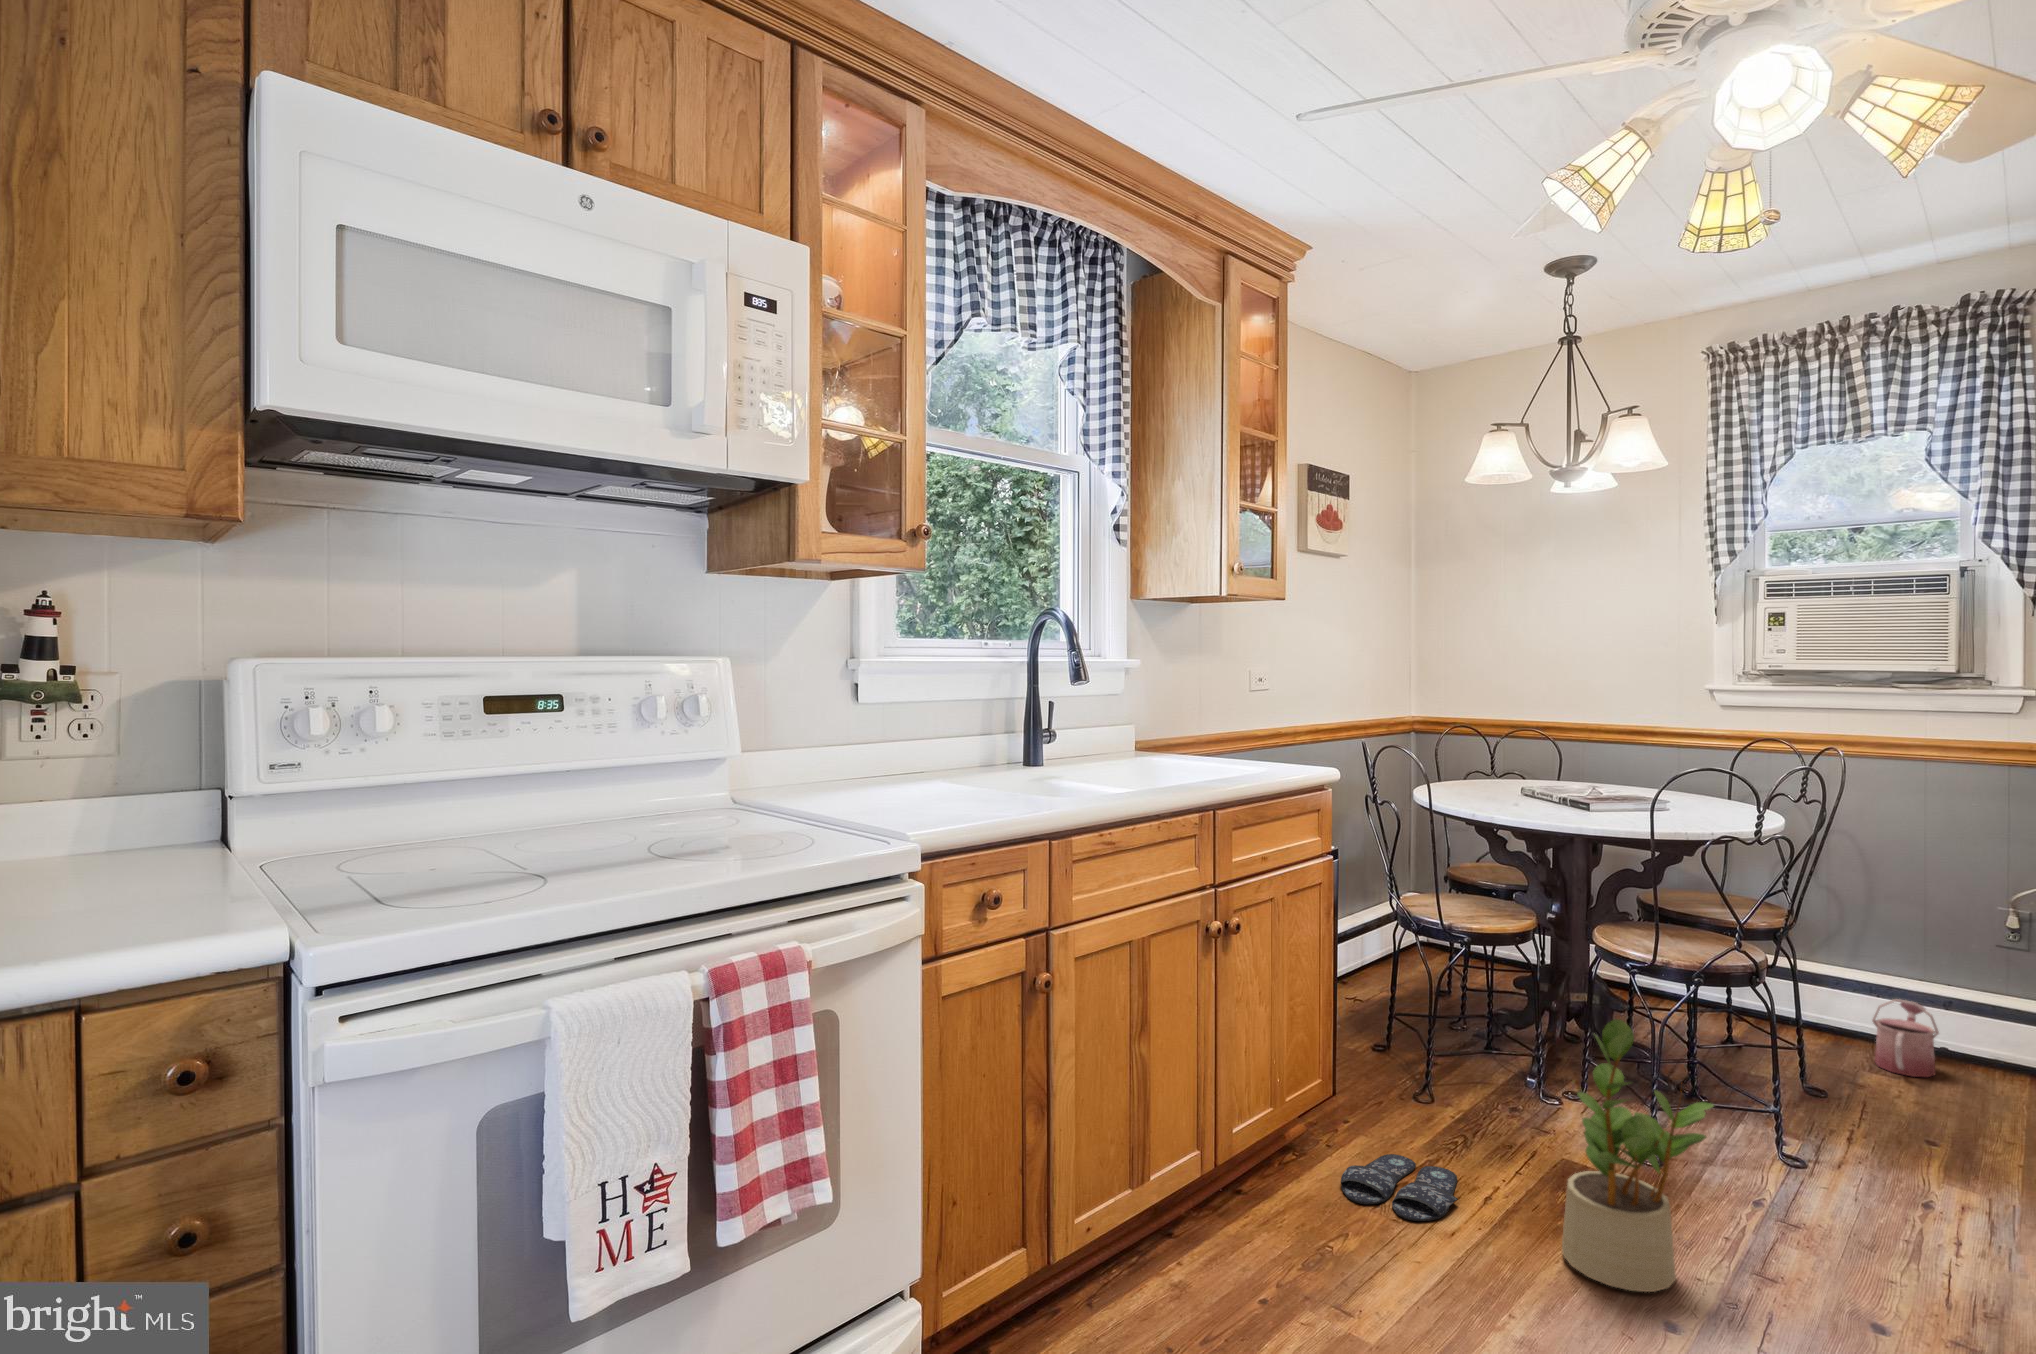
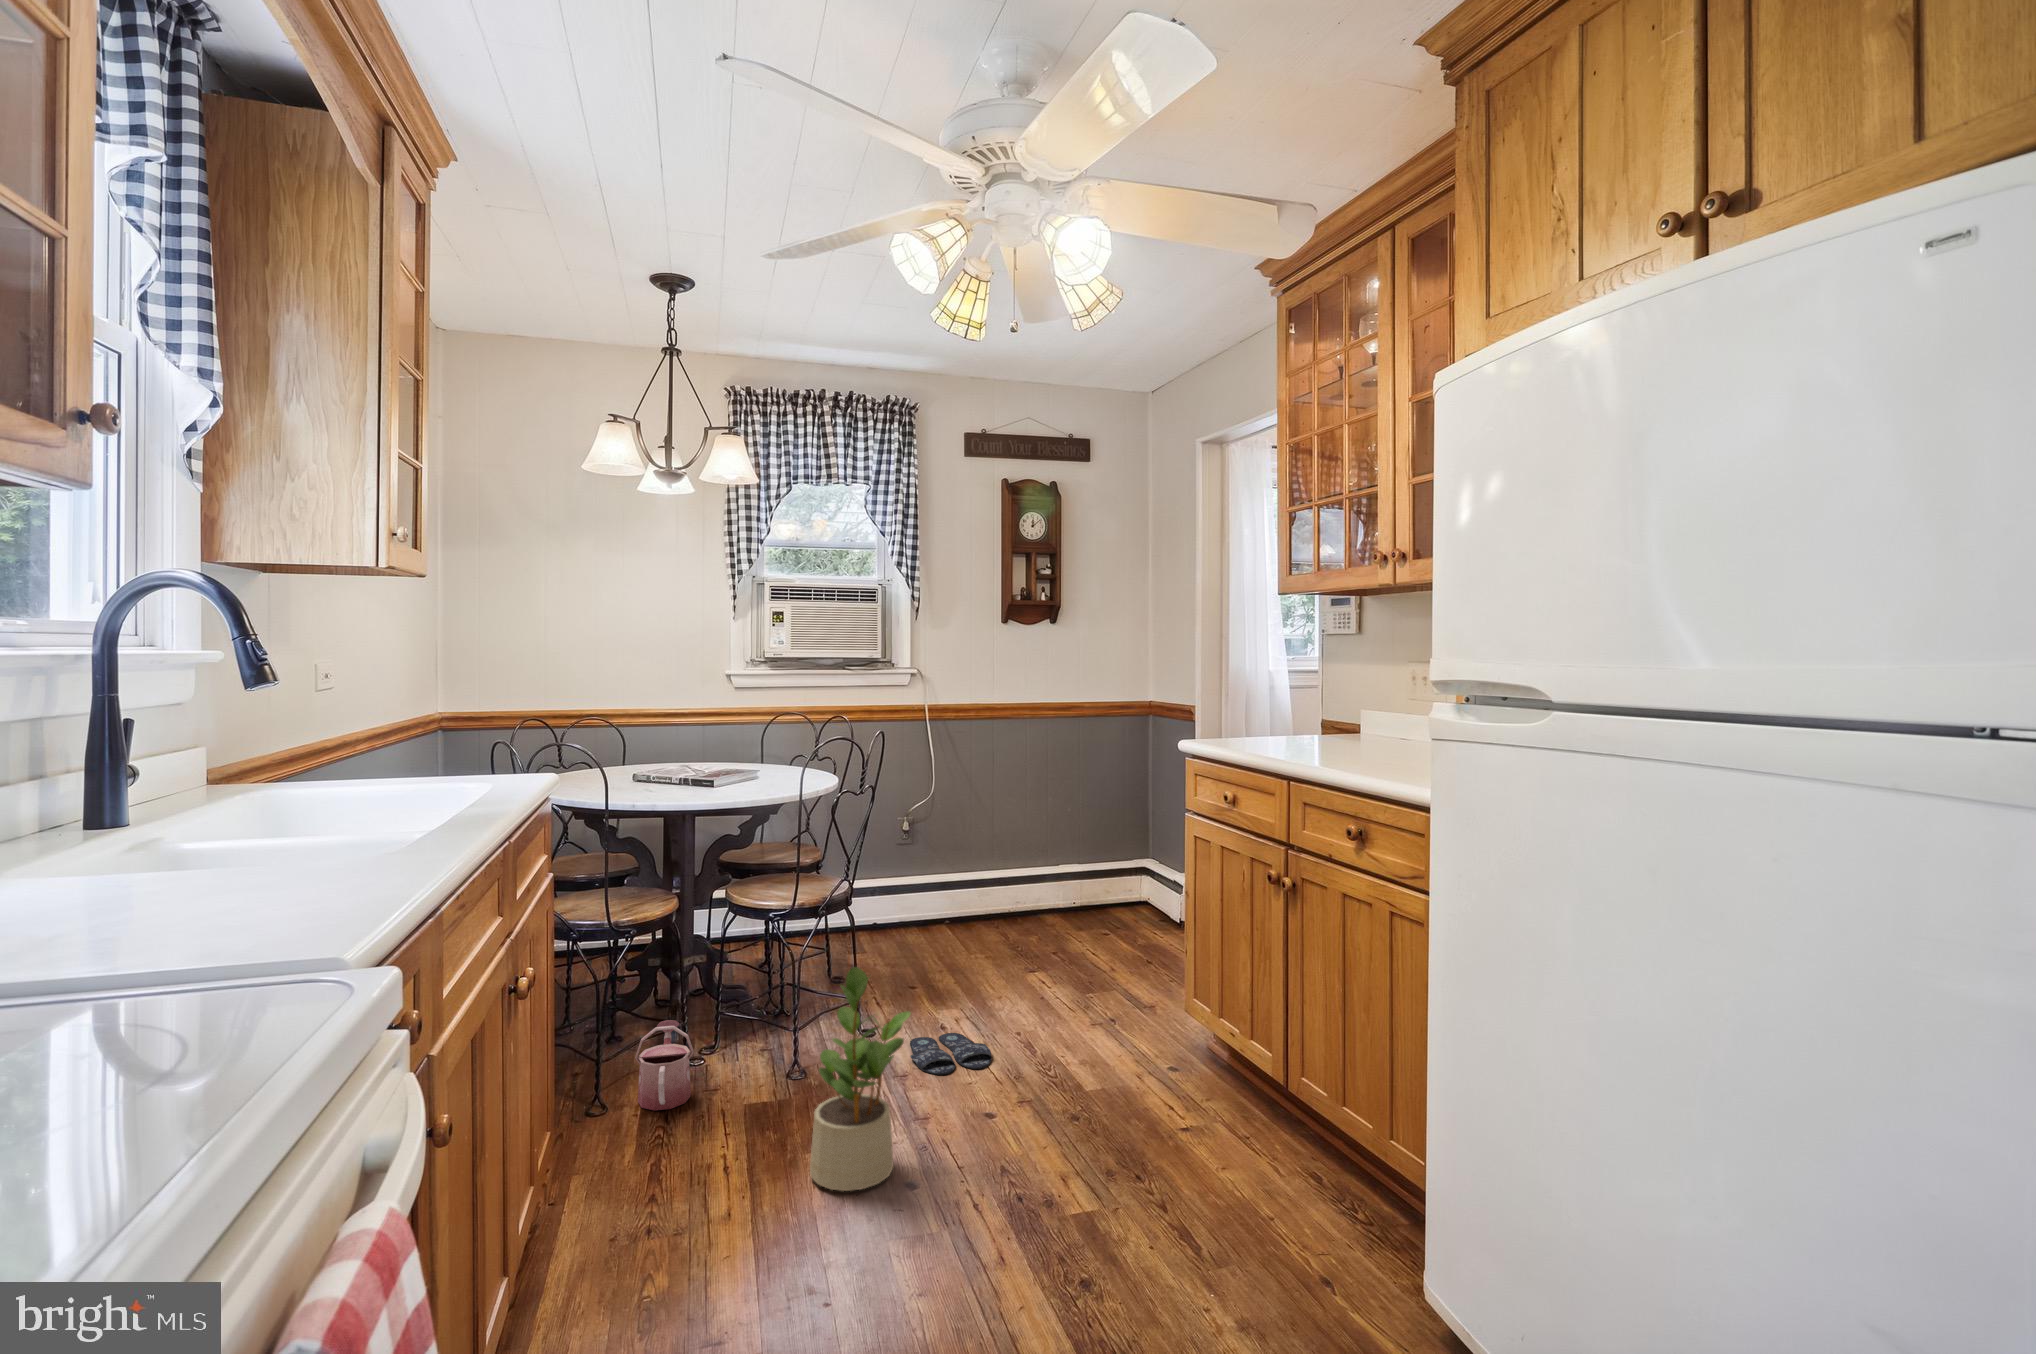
watering can: present [1872,999,1939,1077] -> present [635,1020,694,1111]
slippers: present [1341,1154,1458,1221] -> present [910,1033,992,1075]

